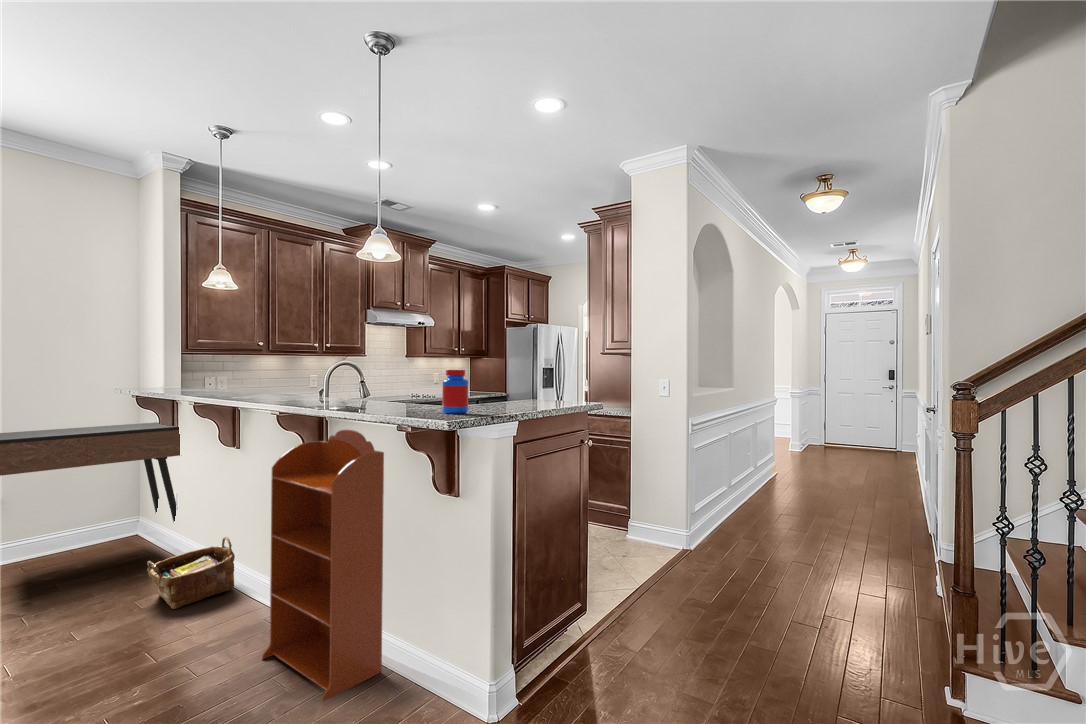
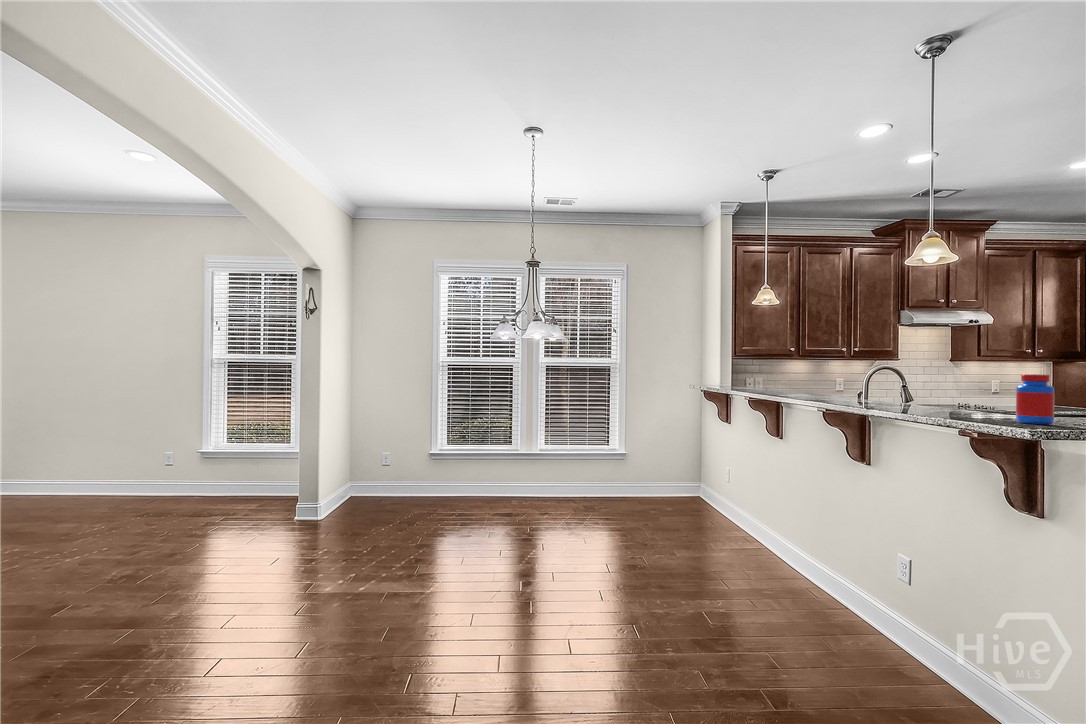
console table: present [0,422,180,522] -> none [598,412,736,518]
bookcase: present [262,430,384,702] -> none [811,431,939,680]
woven basket: present [147,537,235,609] -> none [715,514,780,563]

